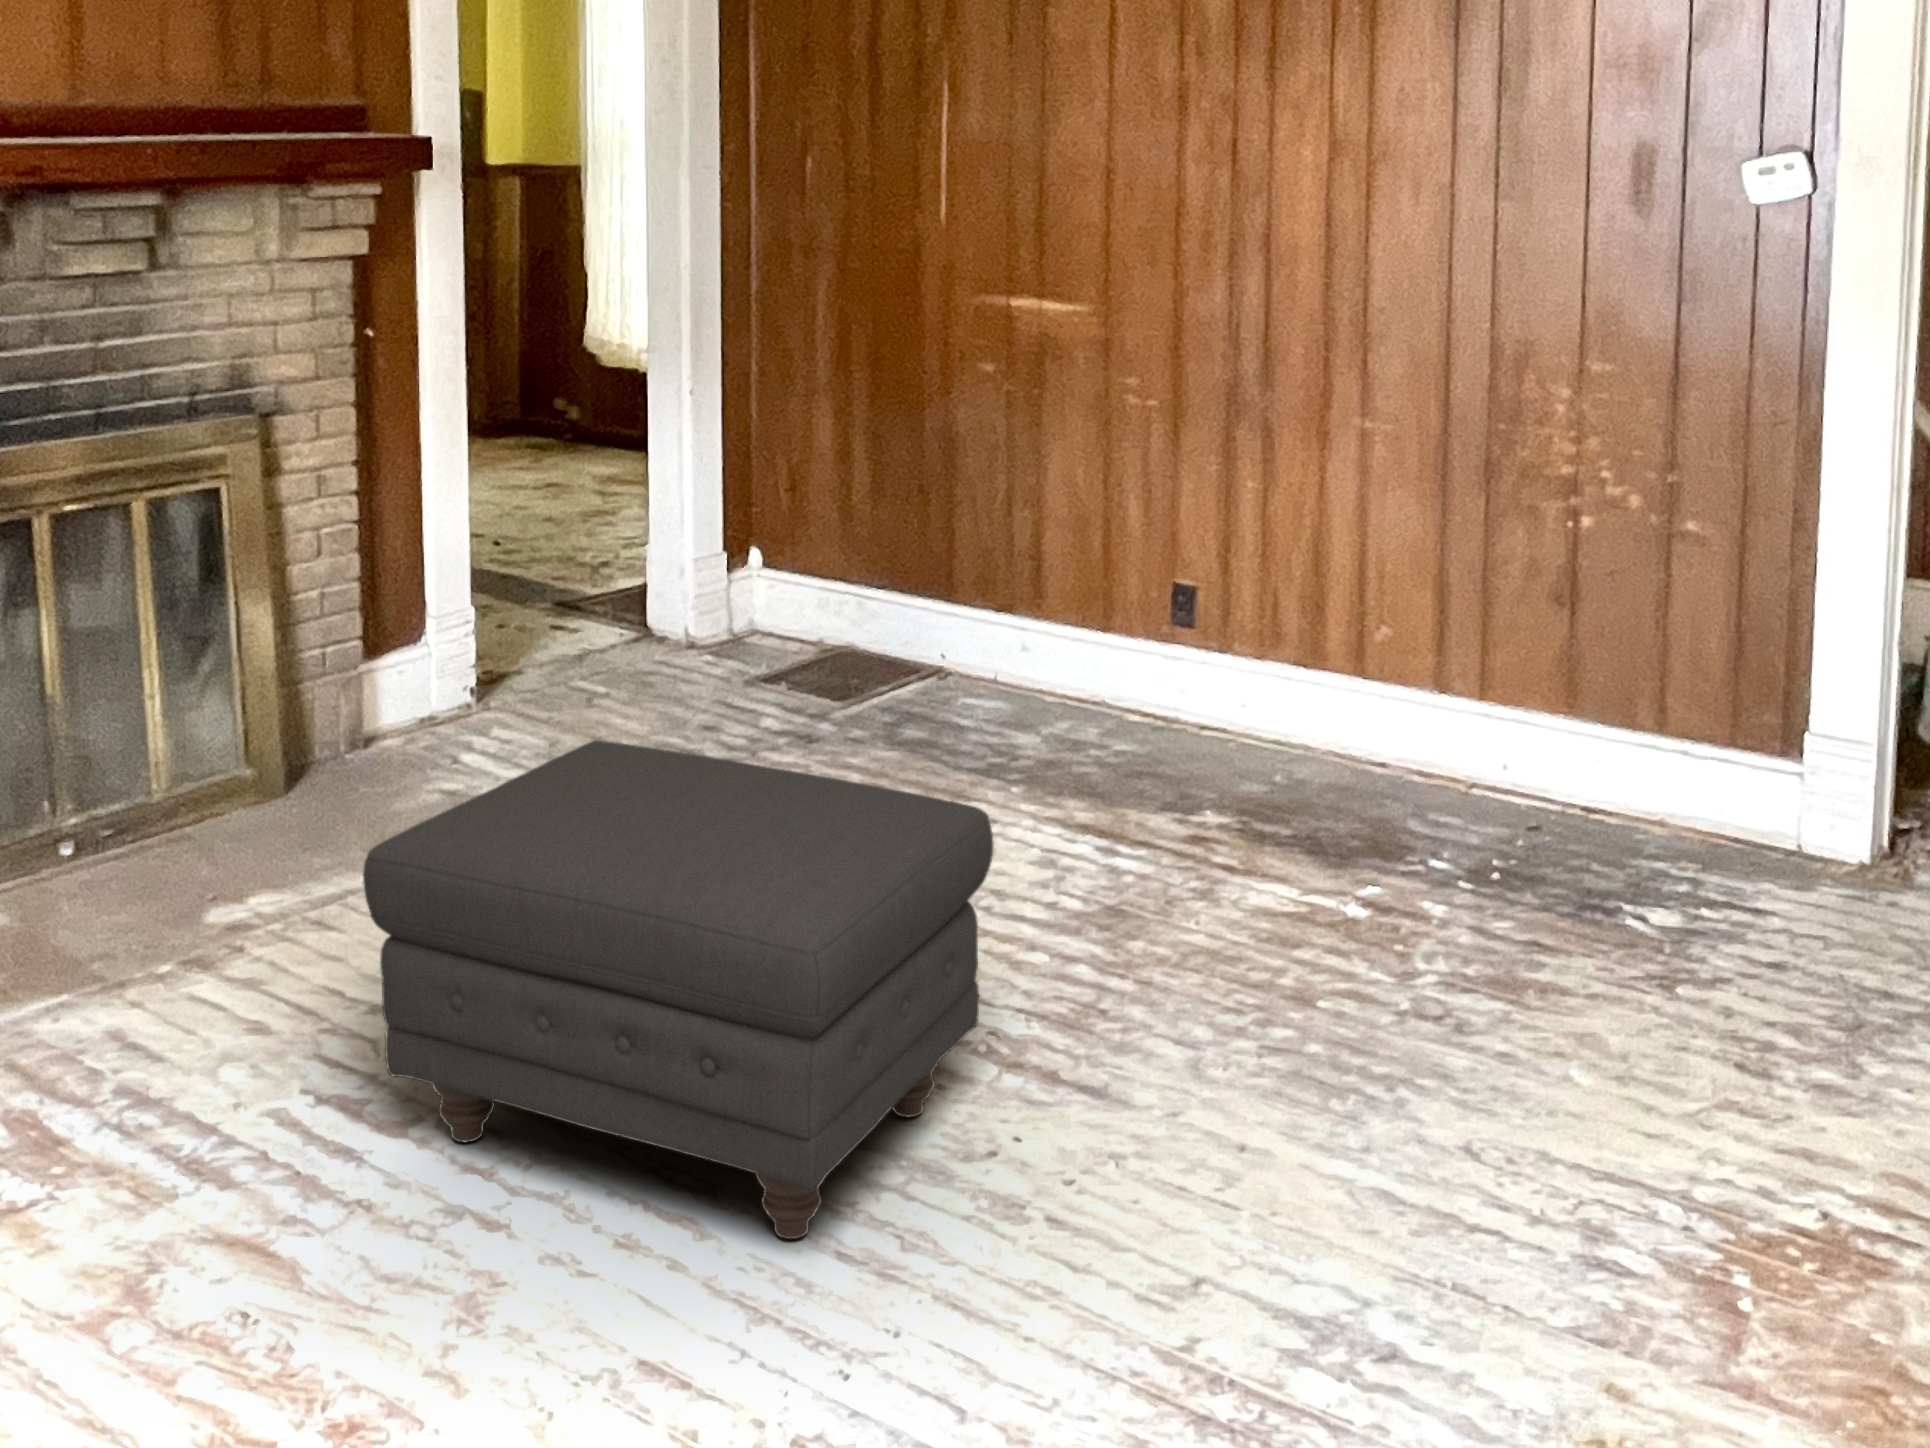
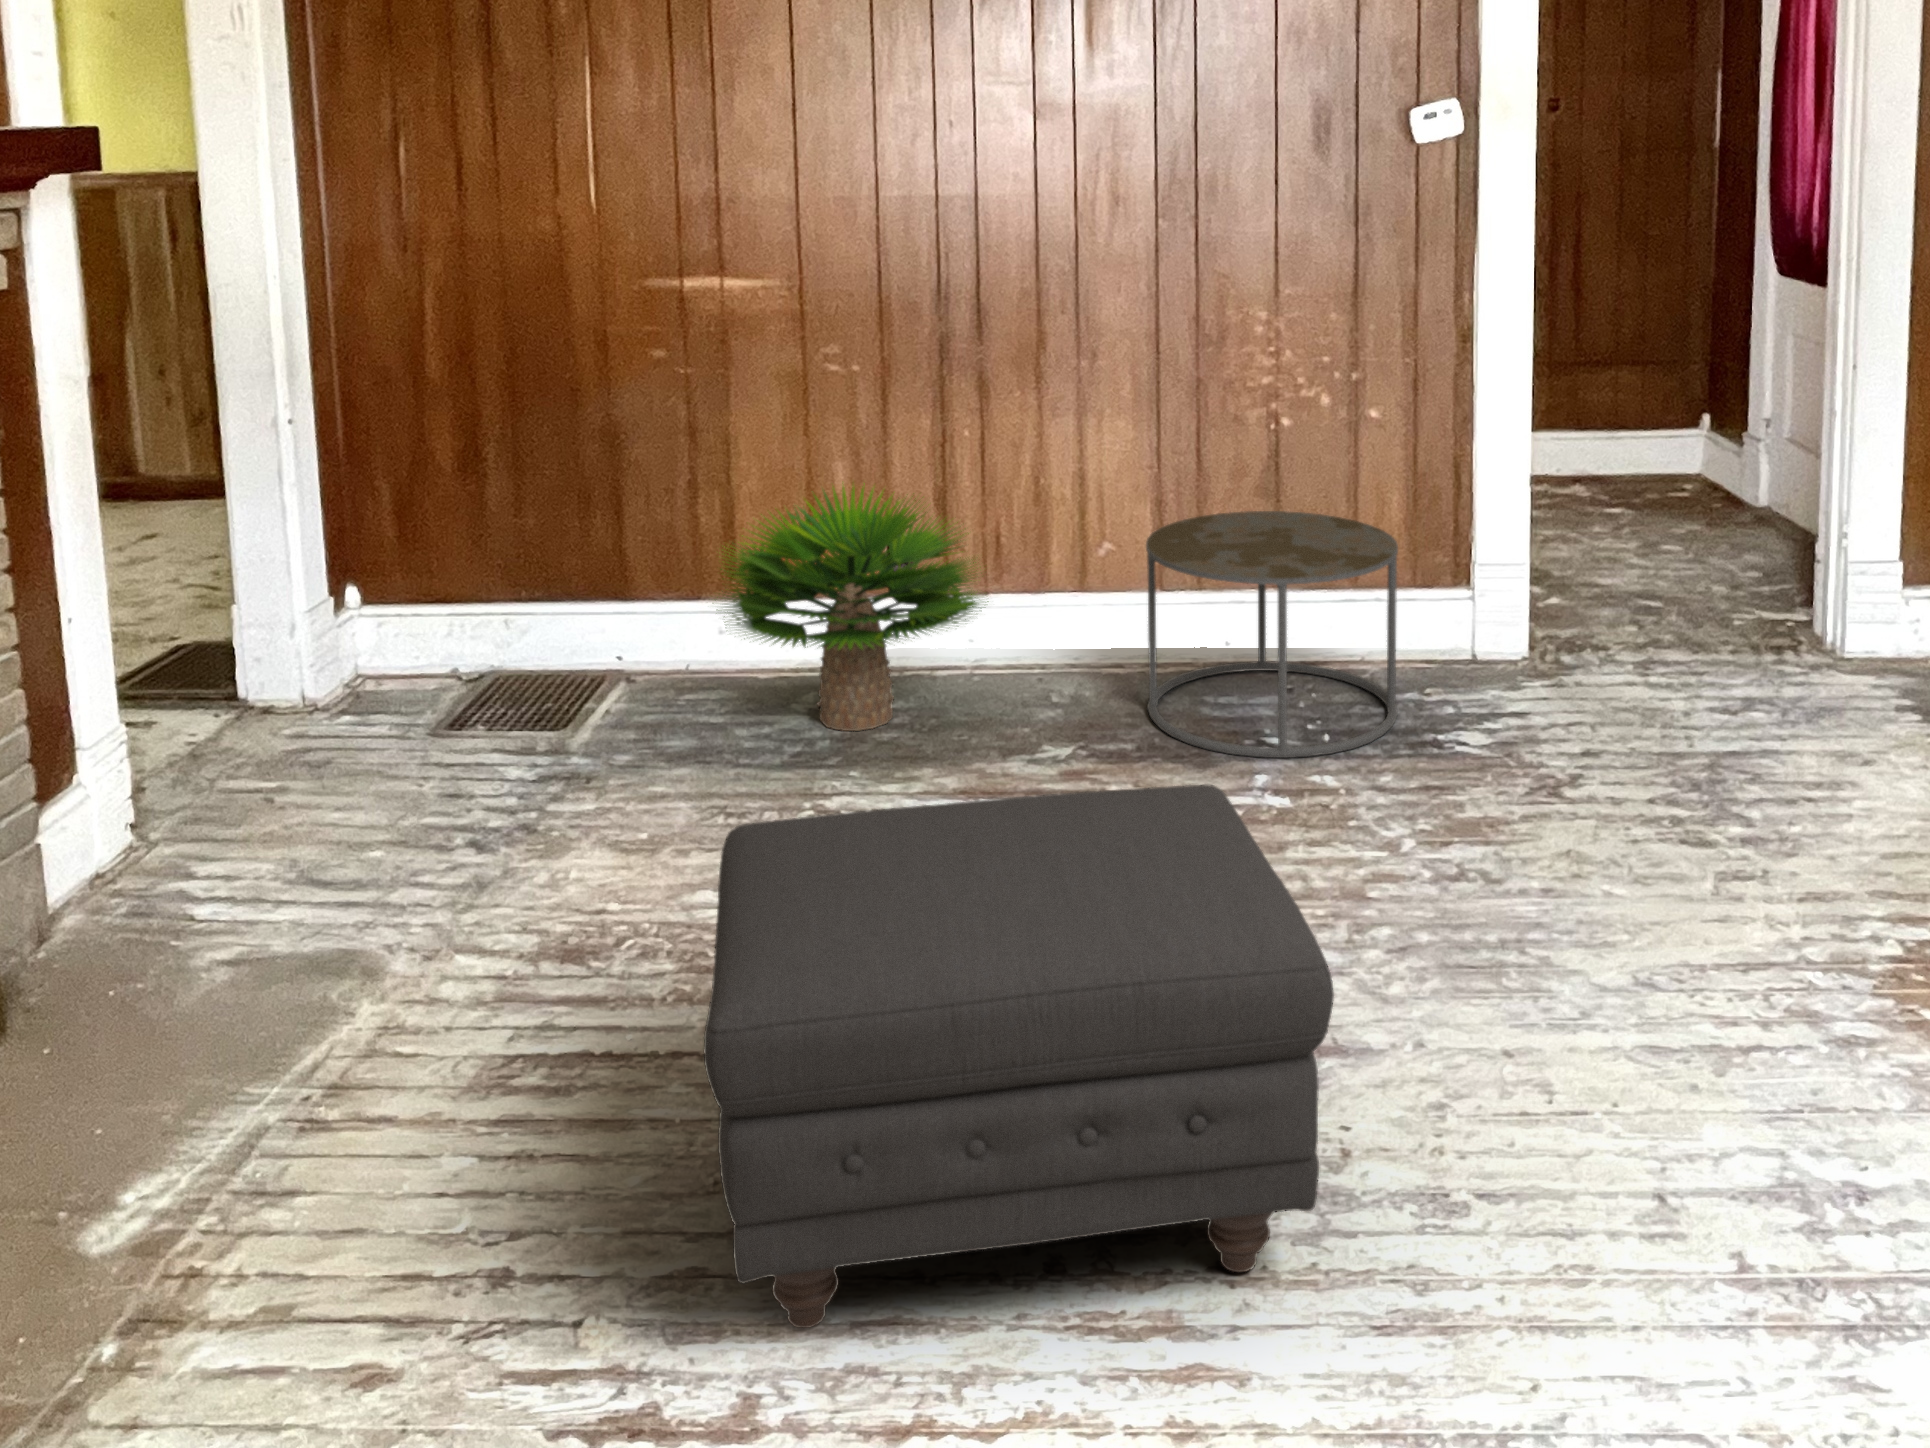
potted plant: none [939,511,1221,758] -> present [715,486,989,731]
side table: none [1341,609,1640,891] -> present [1146,511,1398,758]

